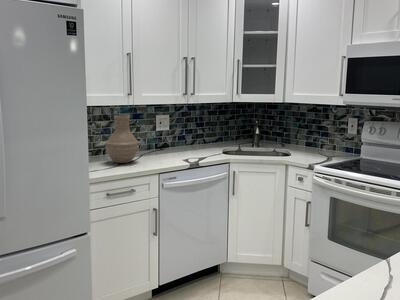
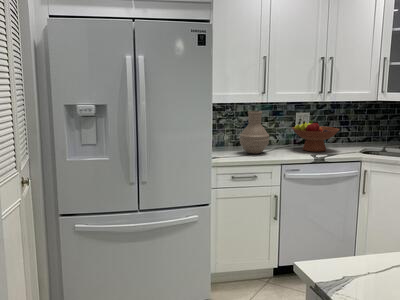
fruit bowl: none [157,123,205,156] -> present [292,121,339,152]

